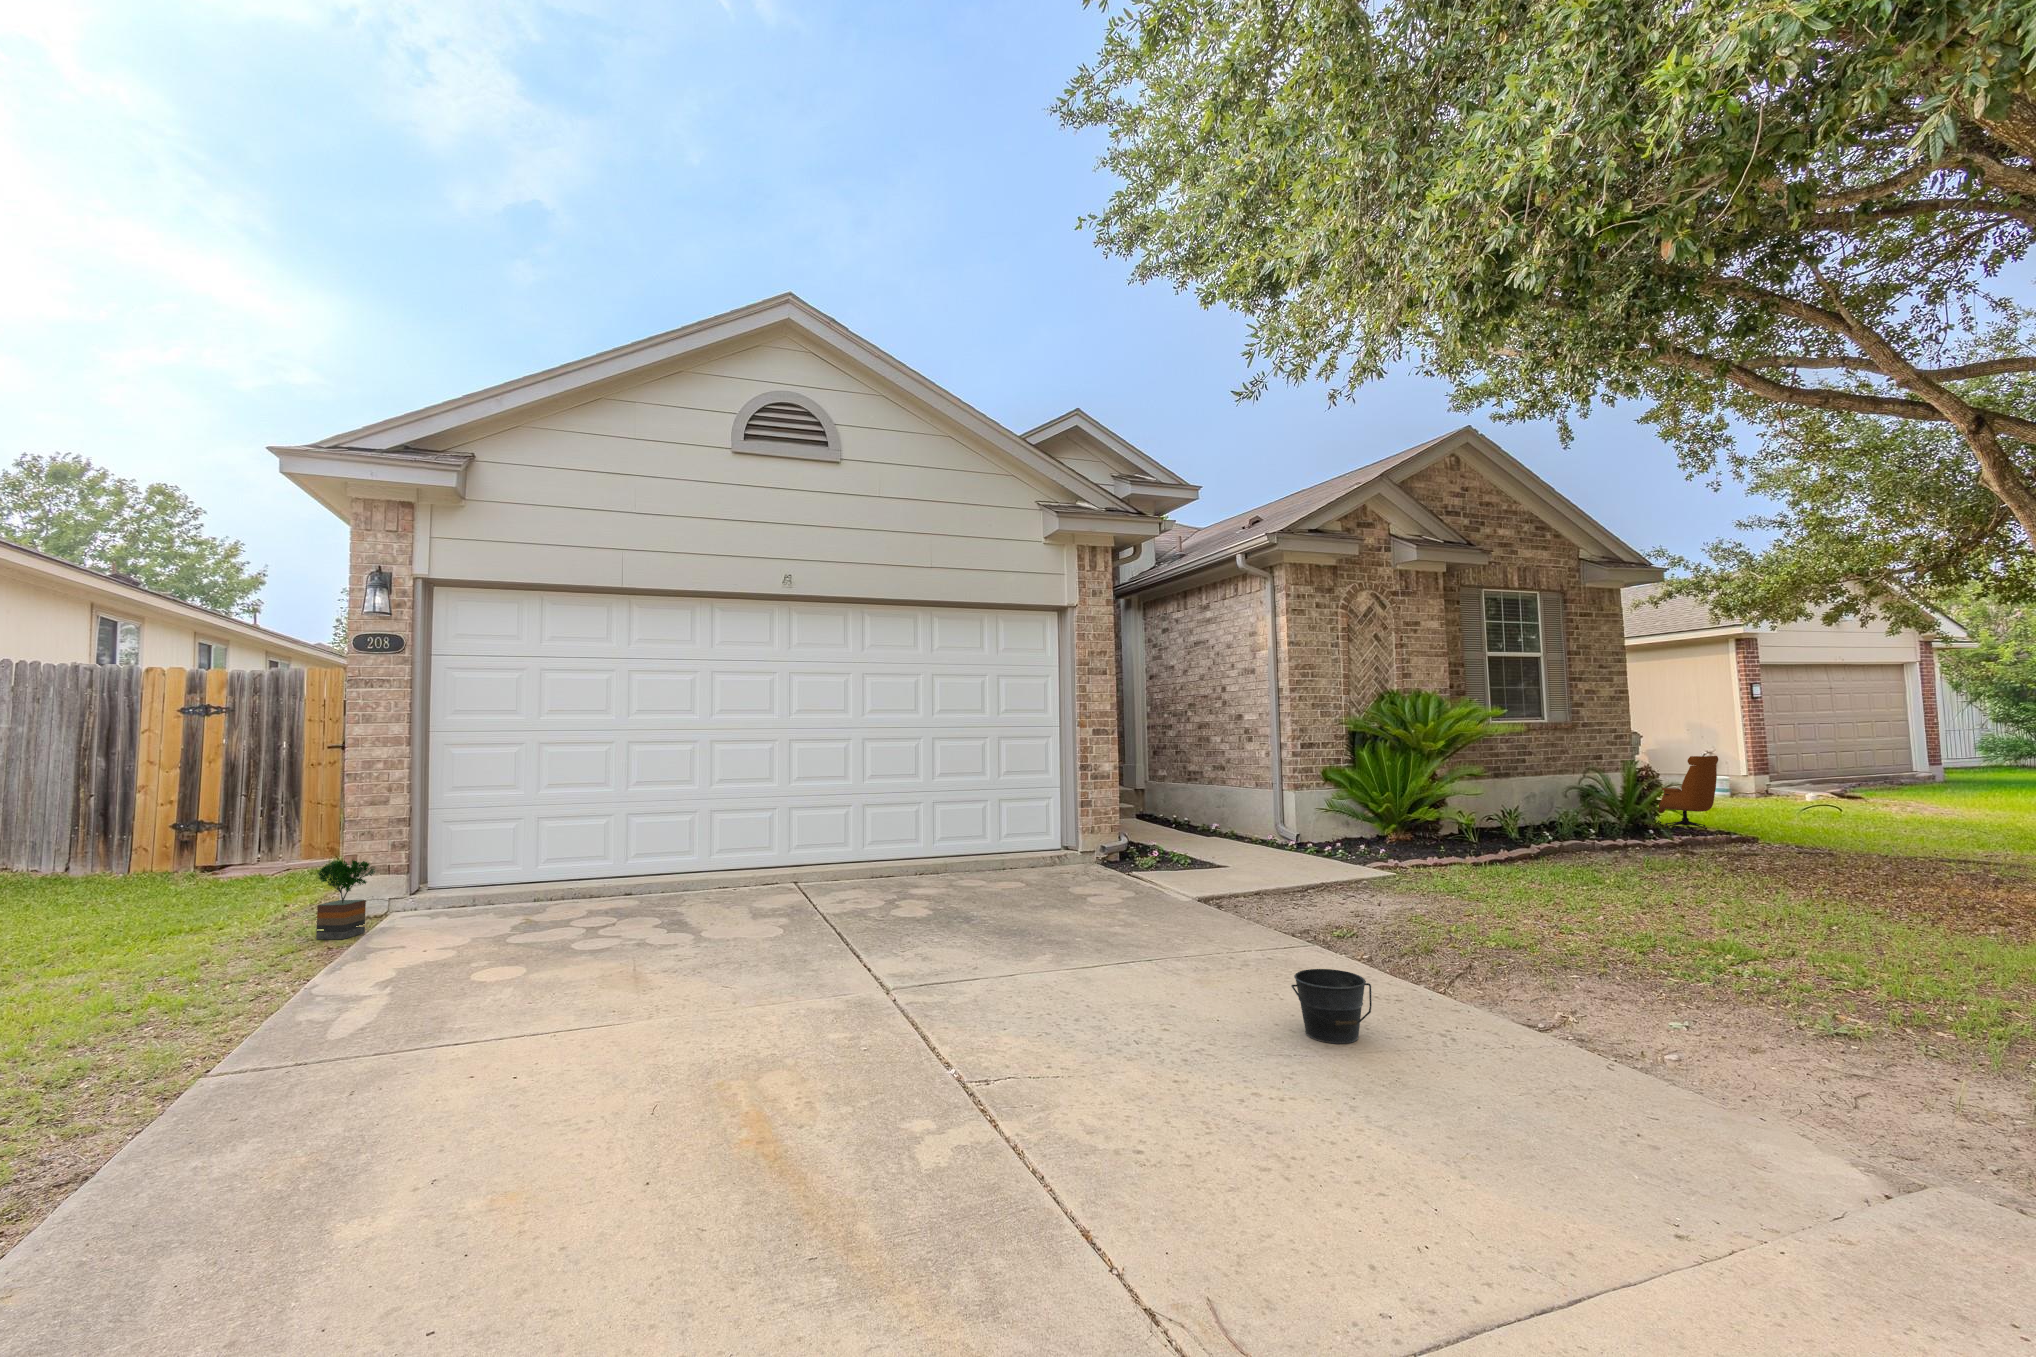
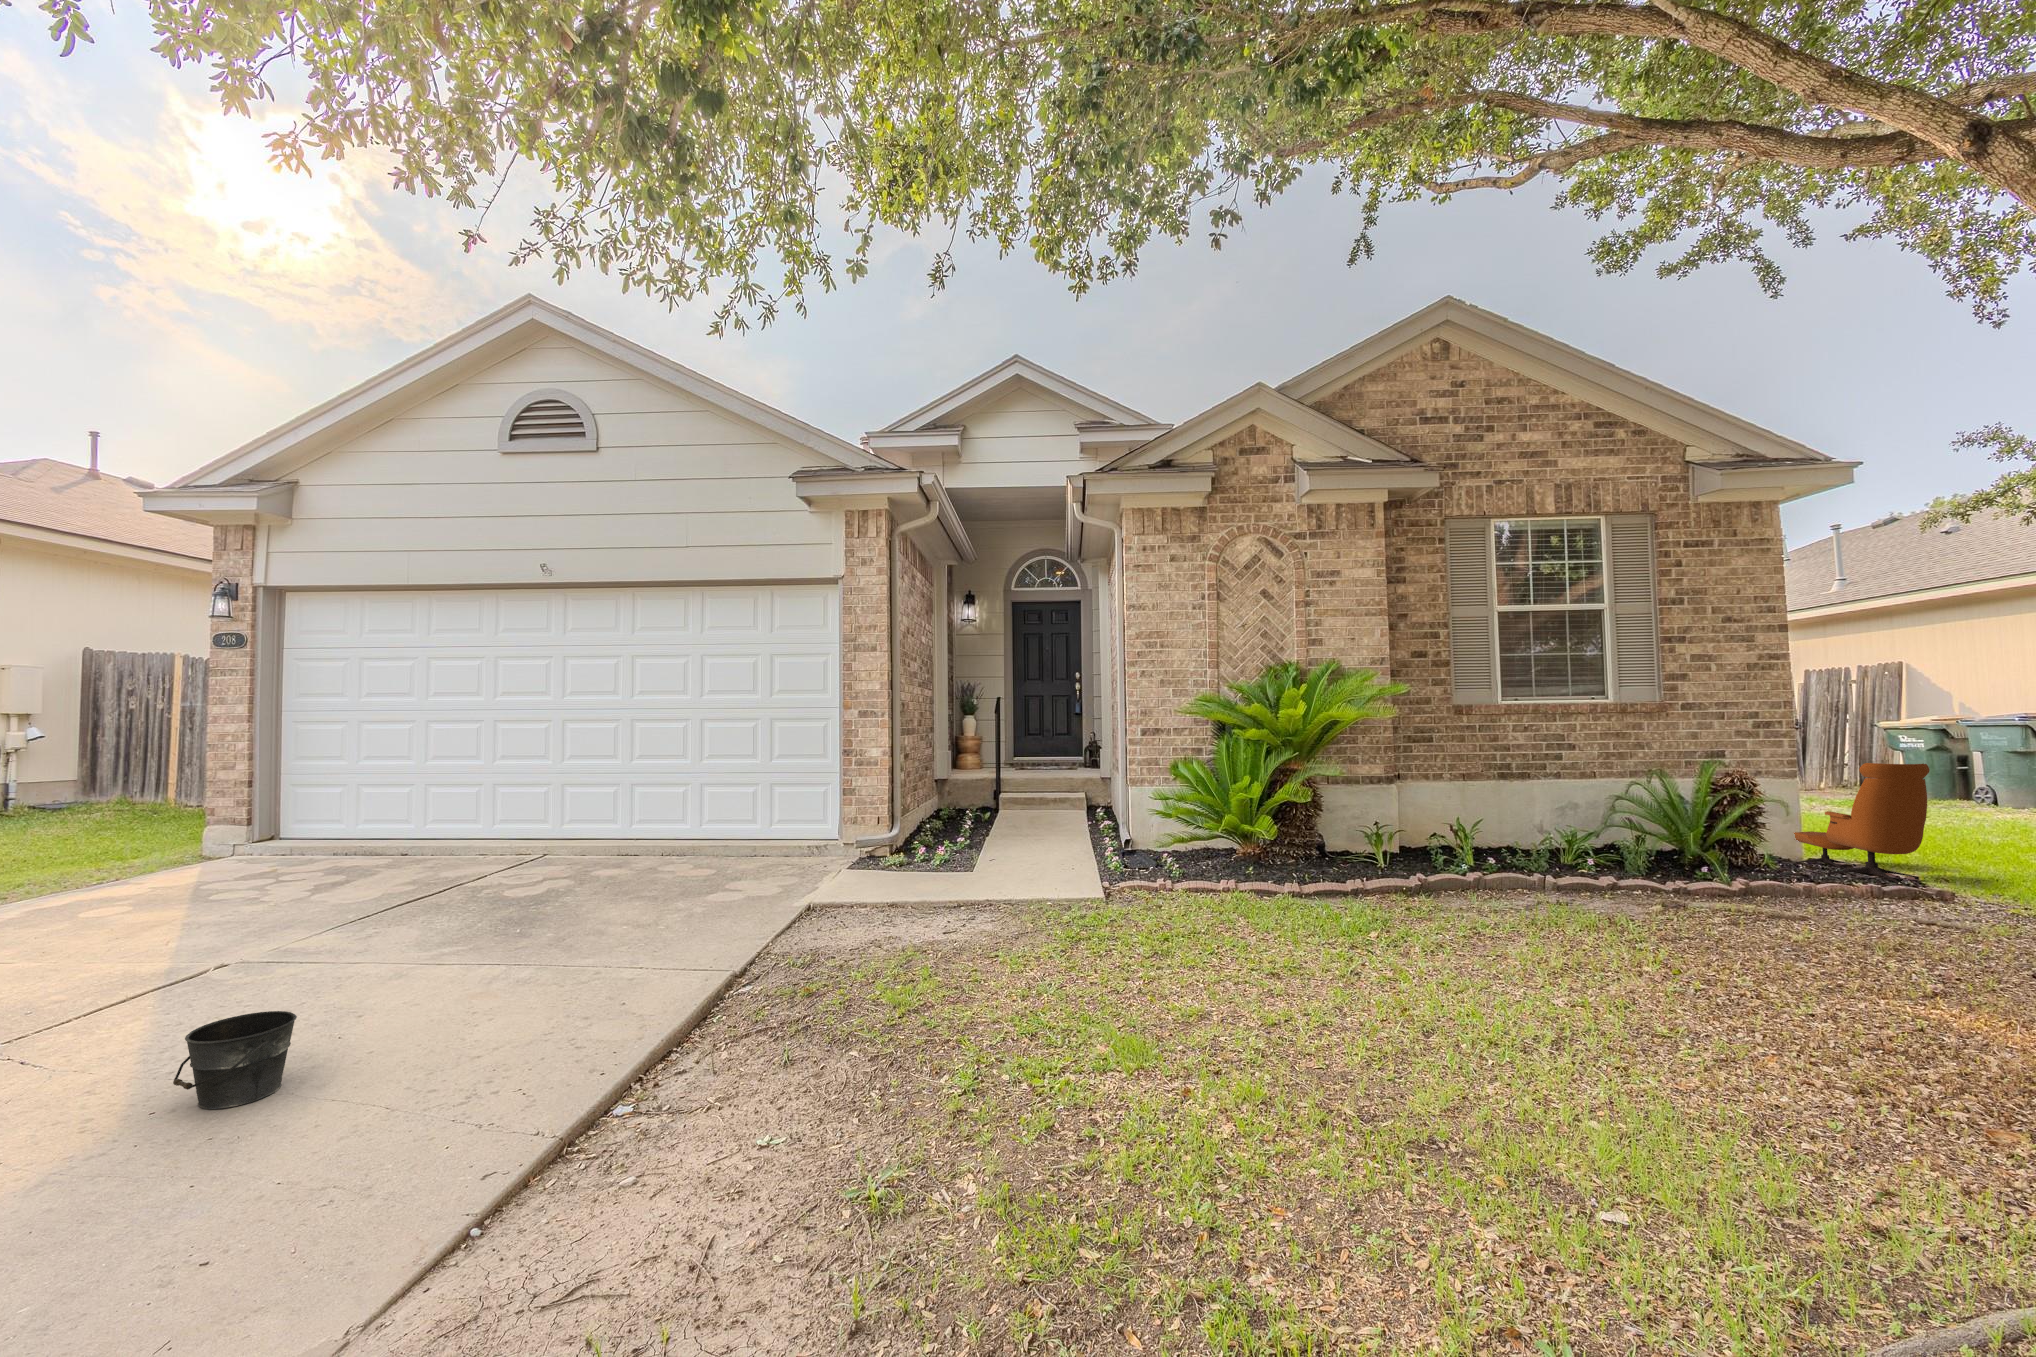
potted tree: present [316,860,375,939] -> none [156,805,216,865]

